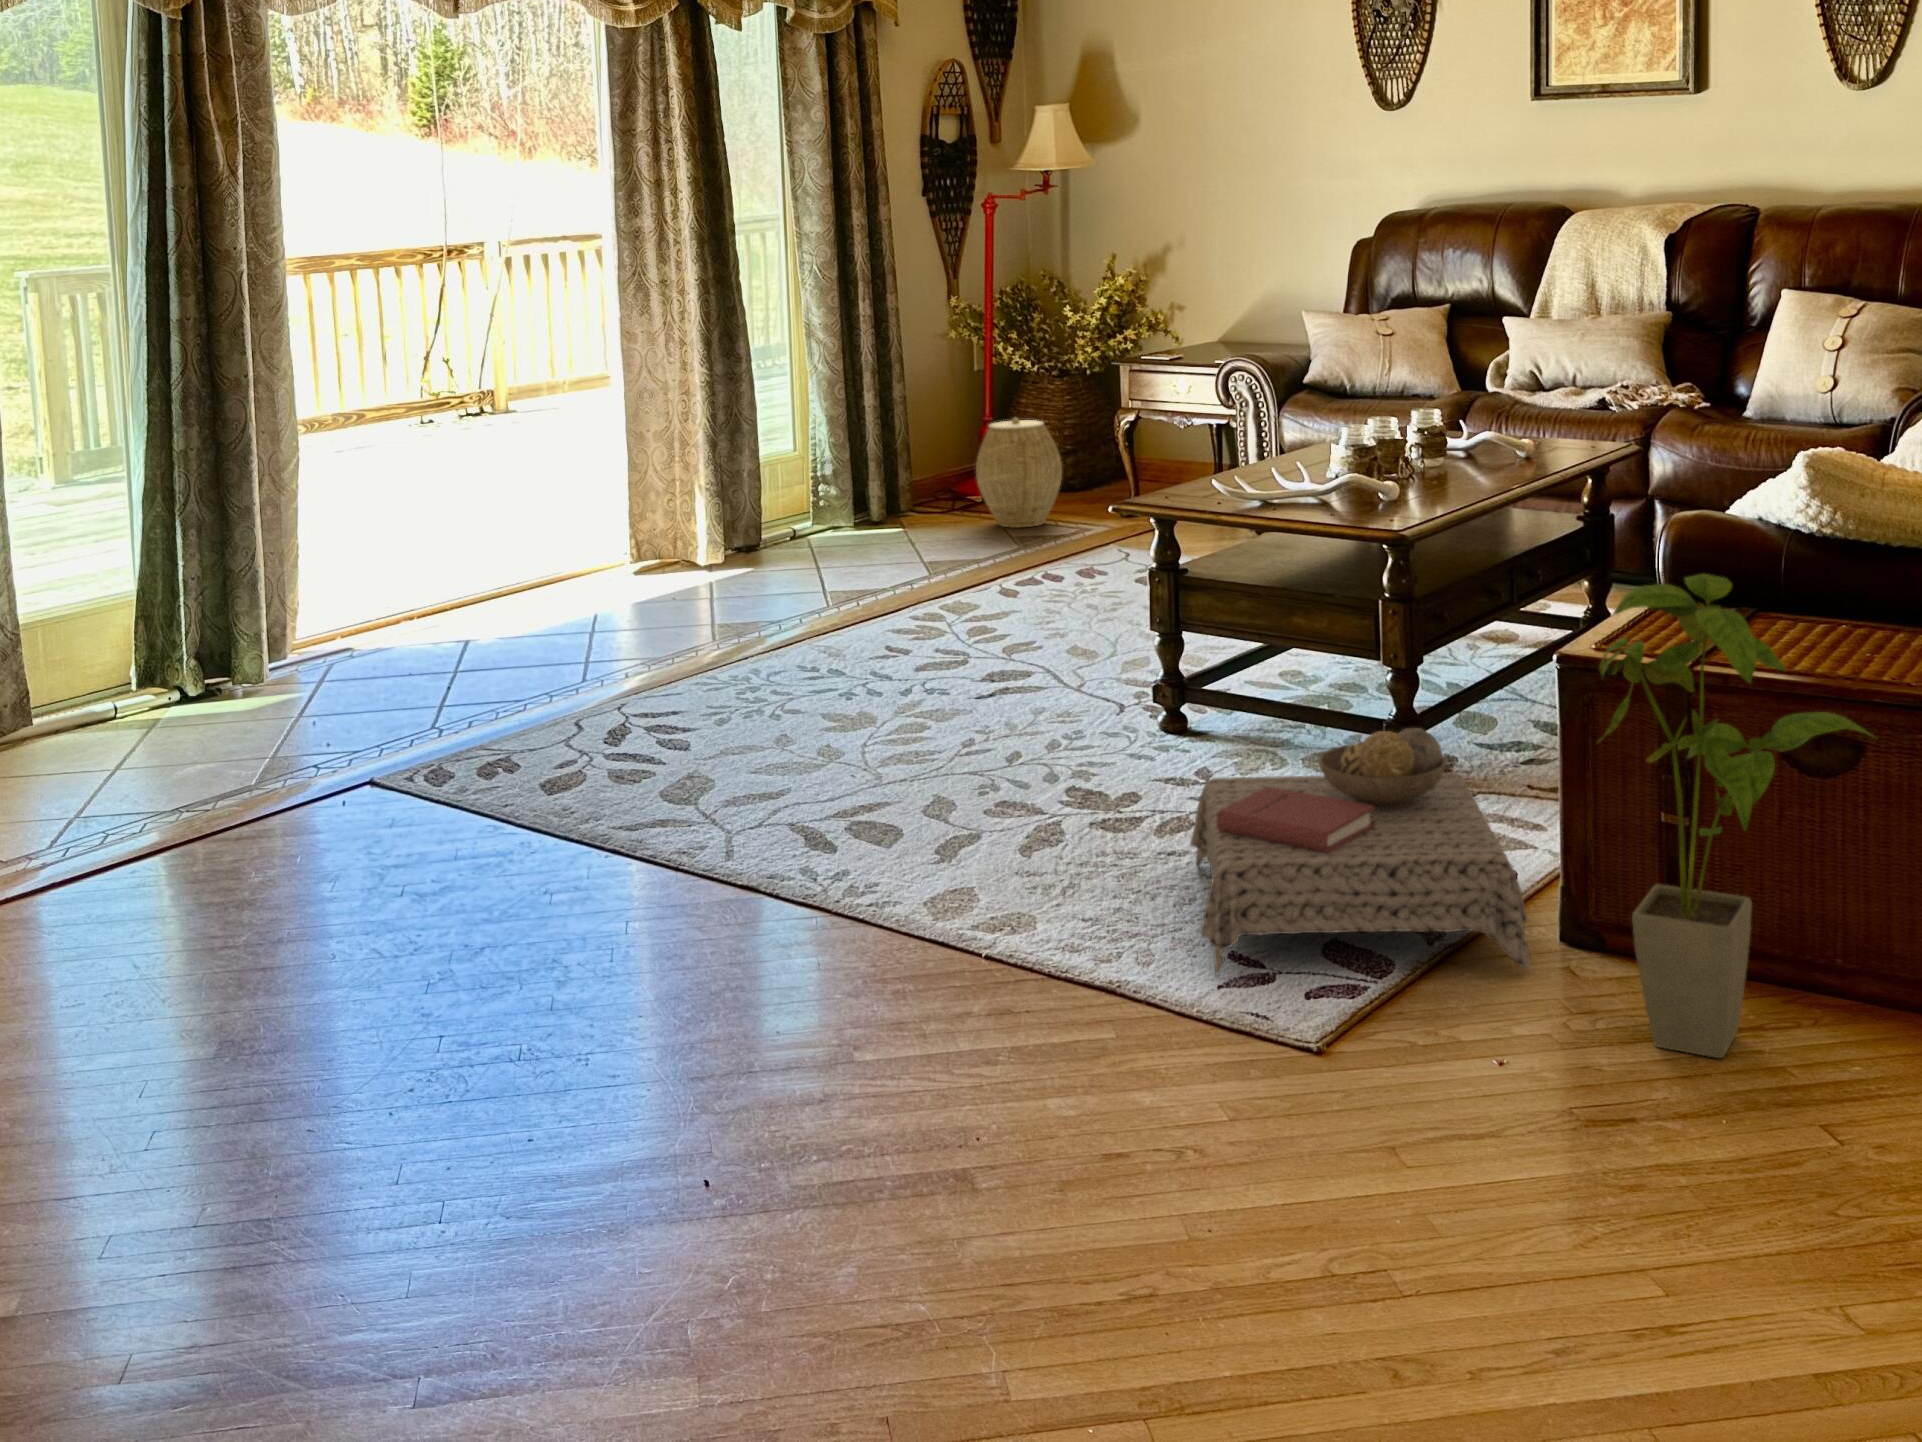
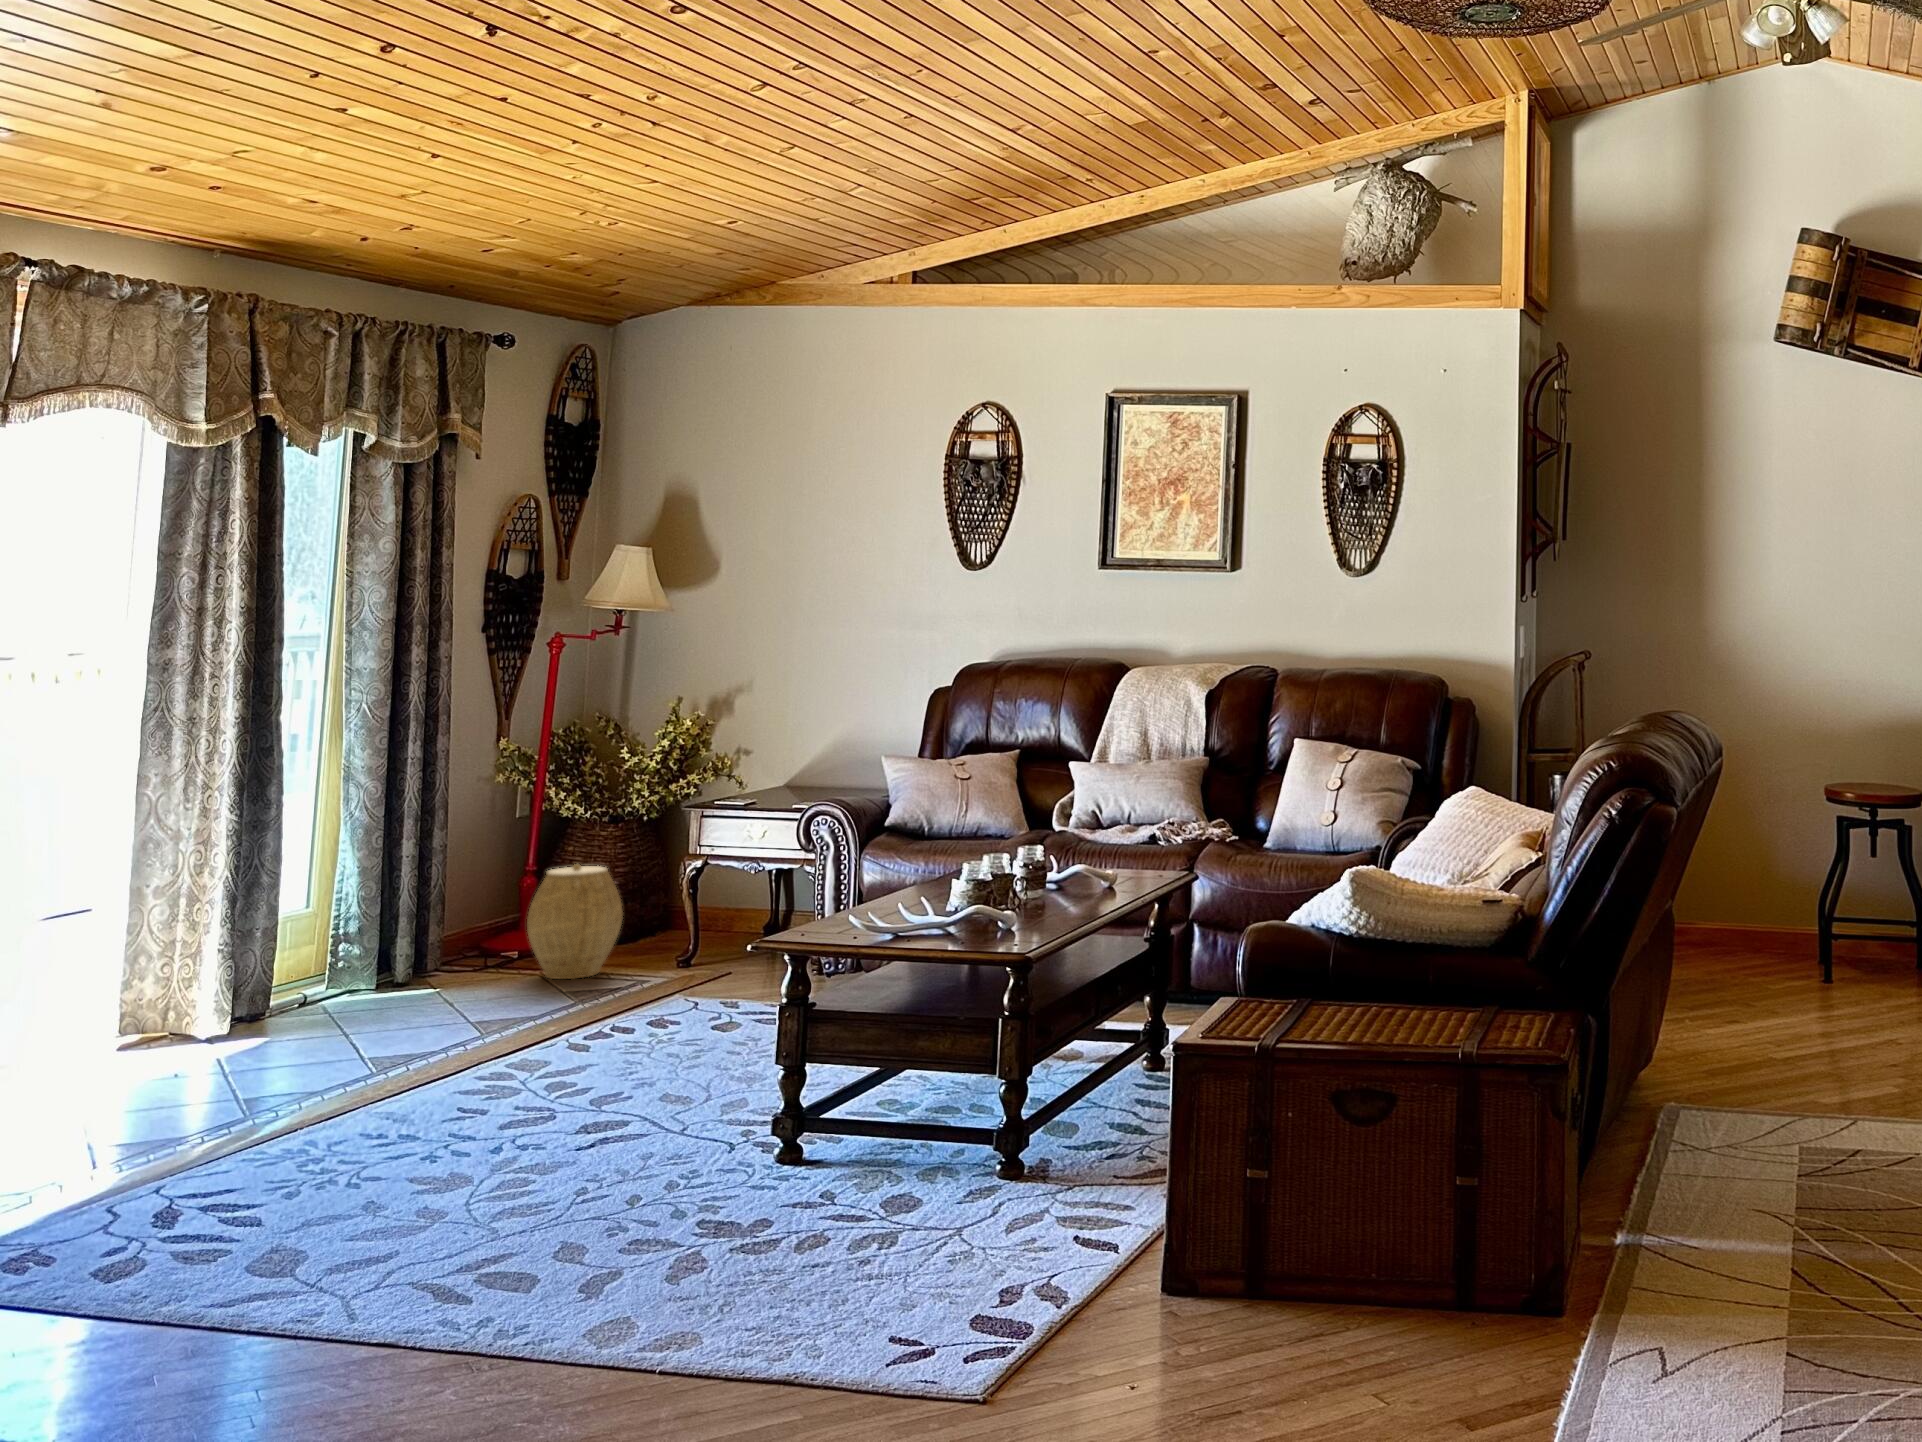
house plant: present [1599,574,1877,1058] -> none [1215,967,1411,1360]
ottoman: present [1190,728,1530,974] -> none [839,1121,1146,1361]

